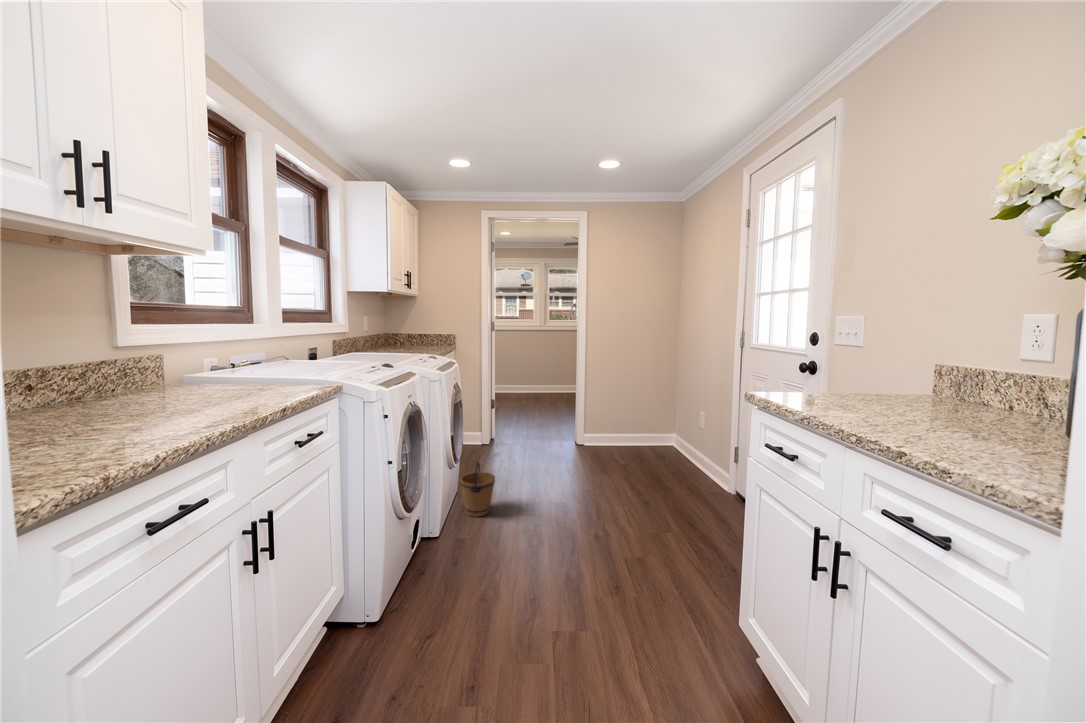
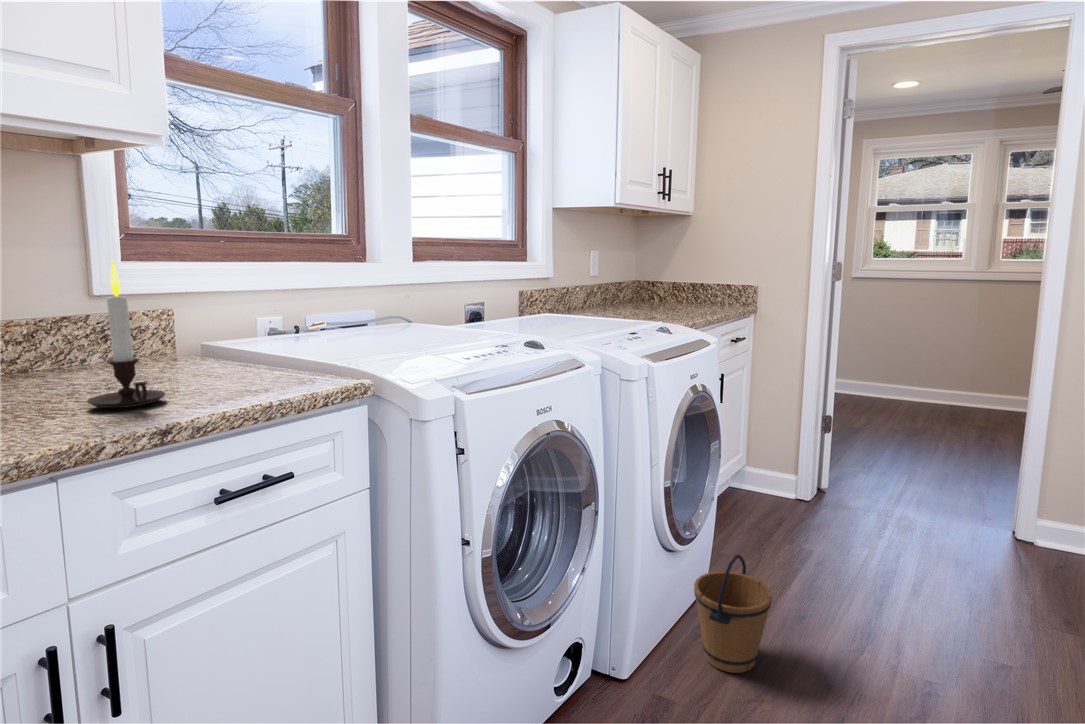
candle: none [234,329,278,402] -> present [87,260,166,408]

